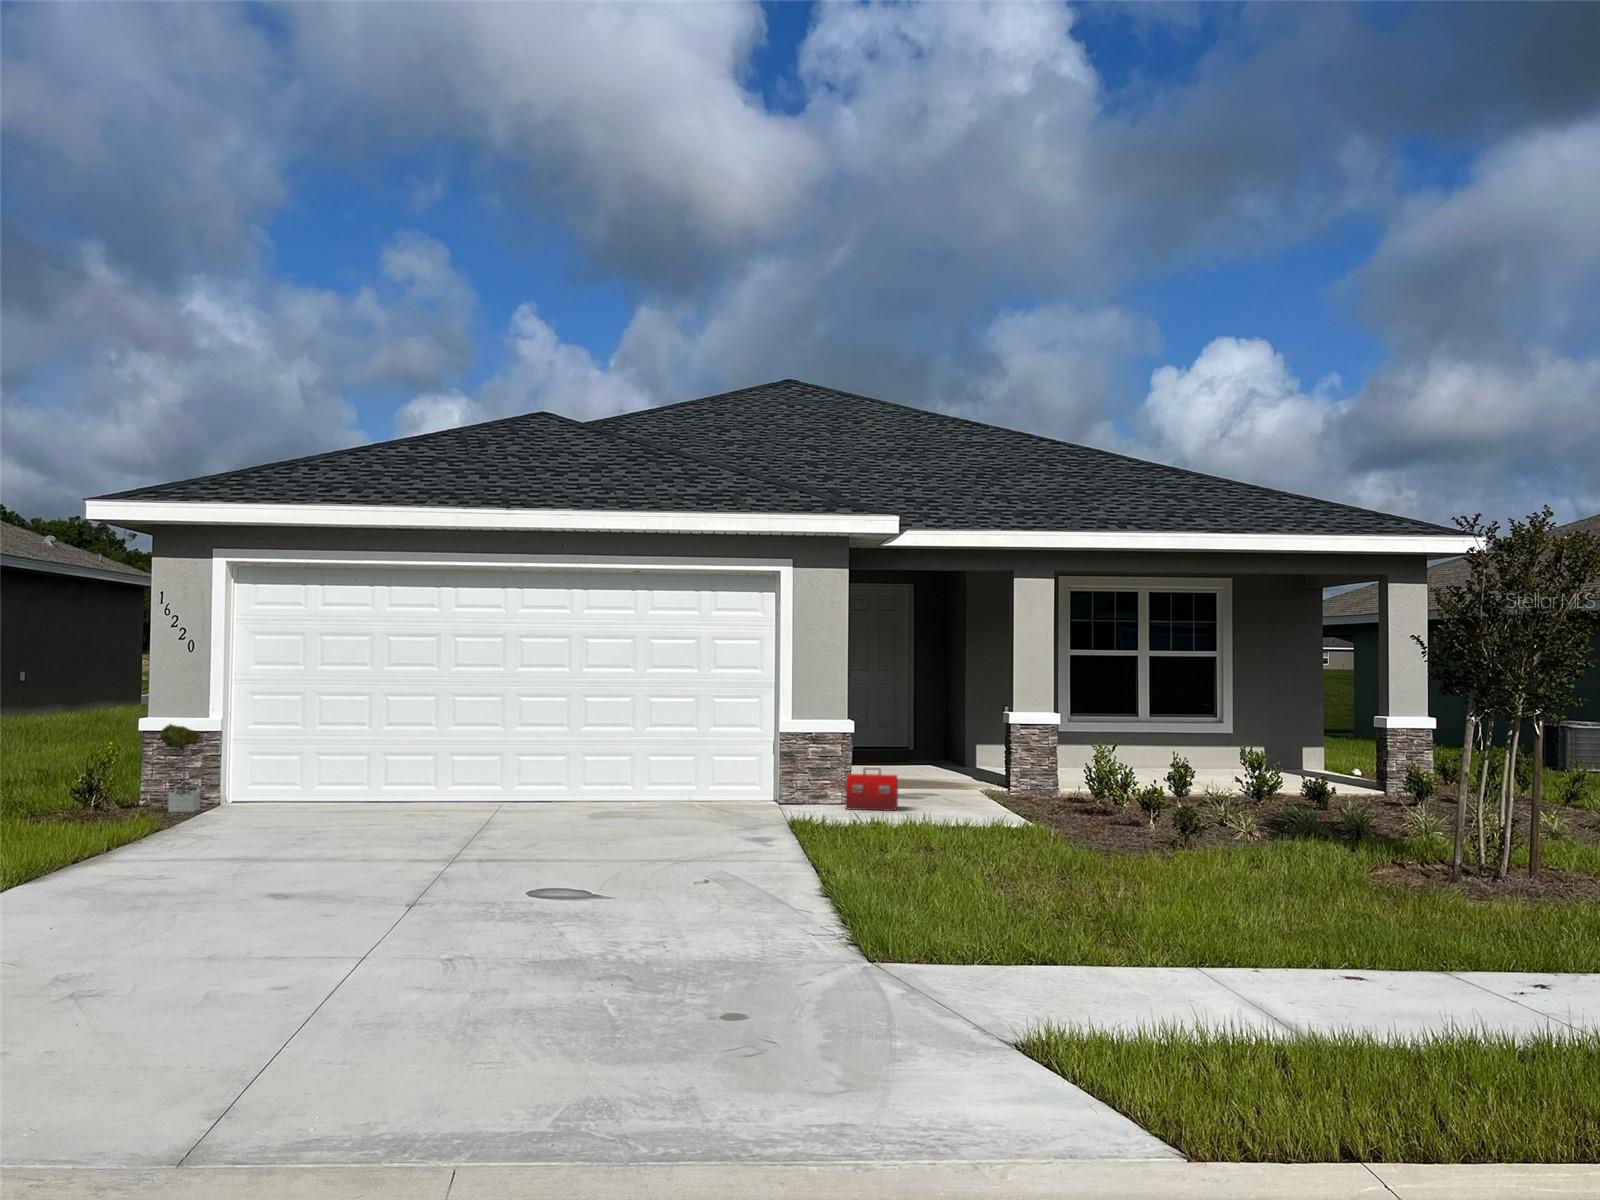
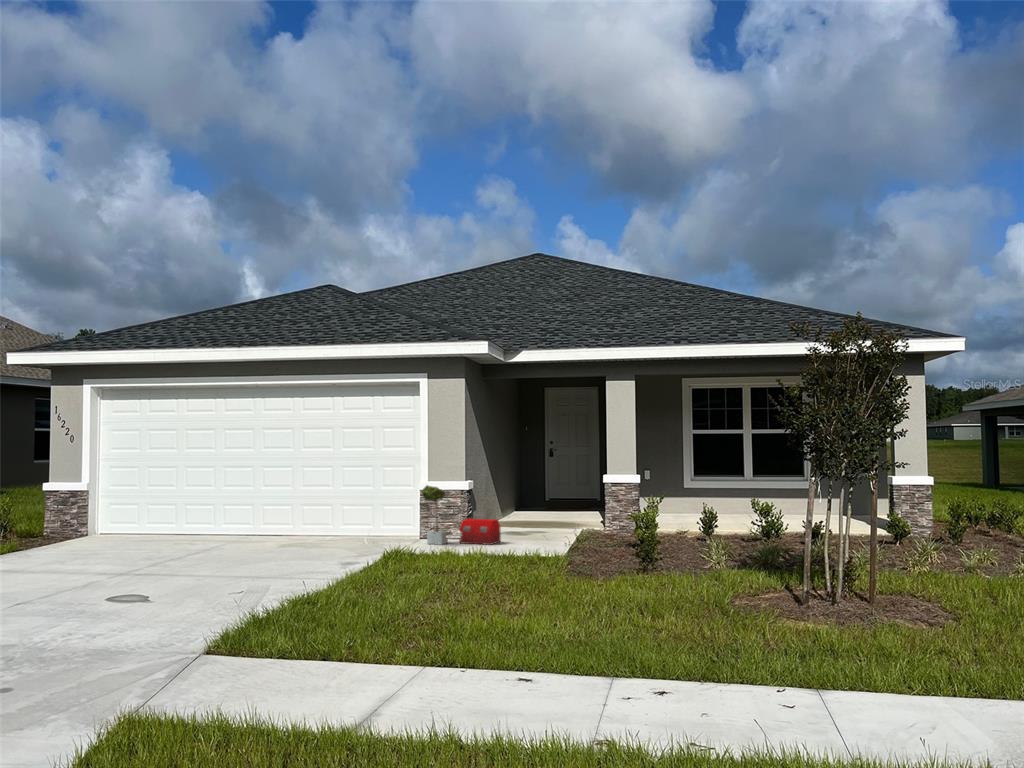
potted tree: present [160,724,200,812] -> present [422,485,448,544]

